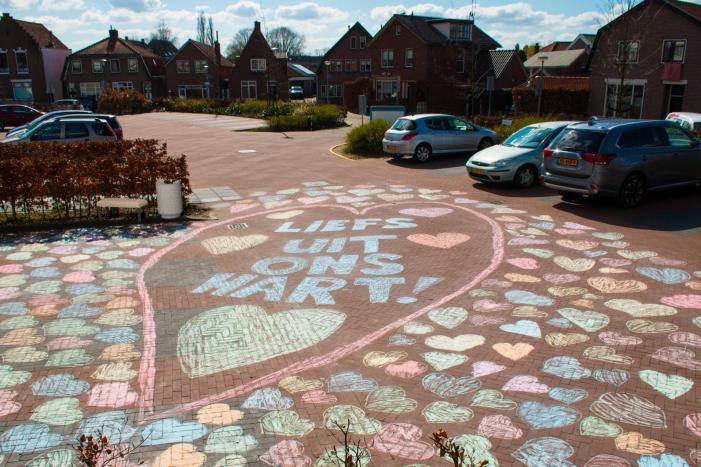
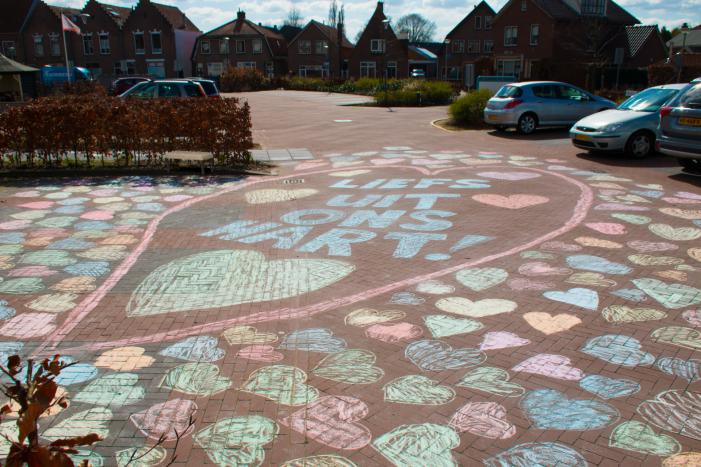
trash can: present [156,180,182,218] -> none [221,134,248,173]

